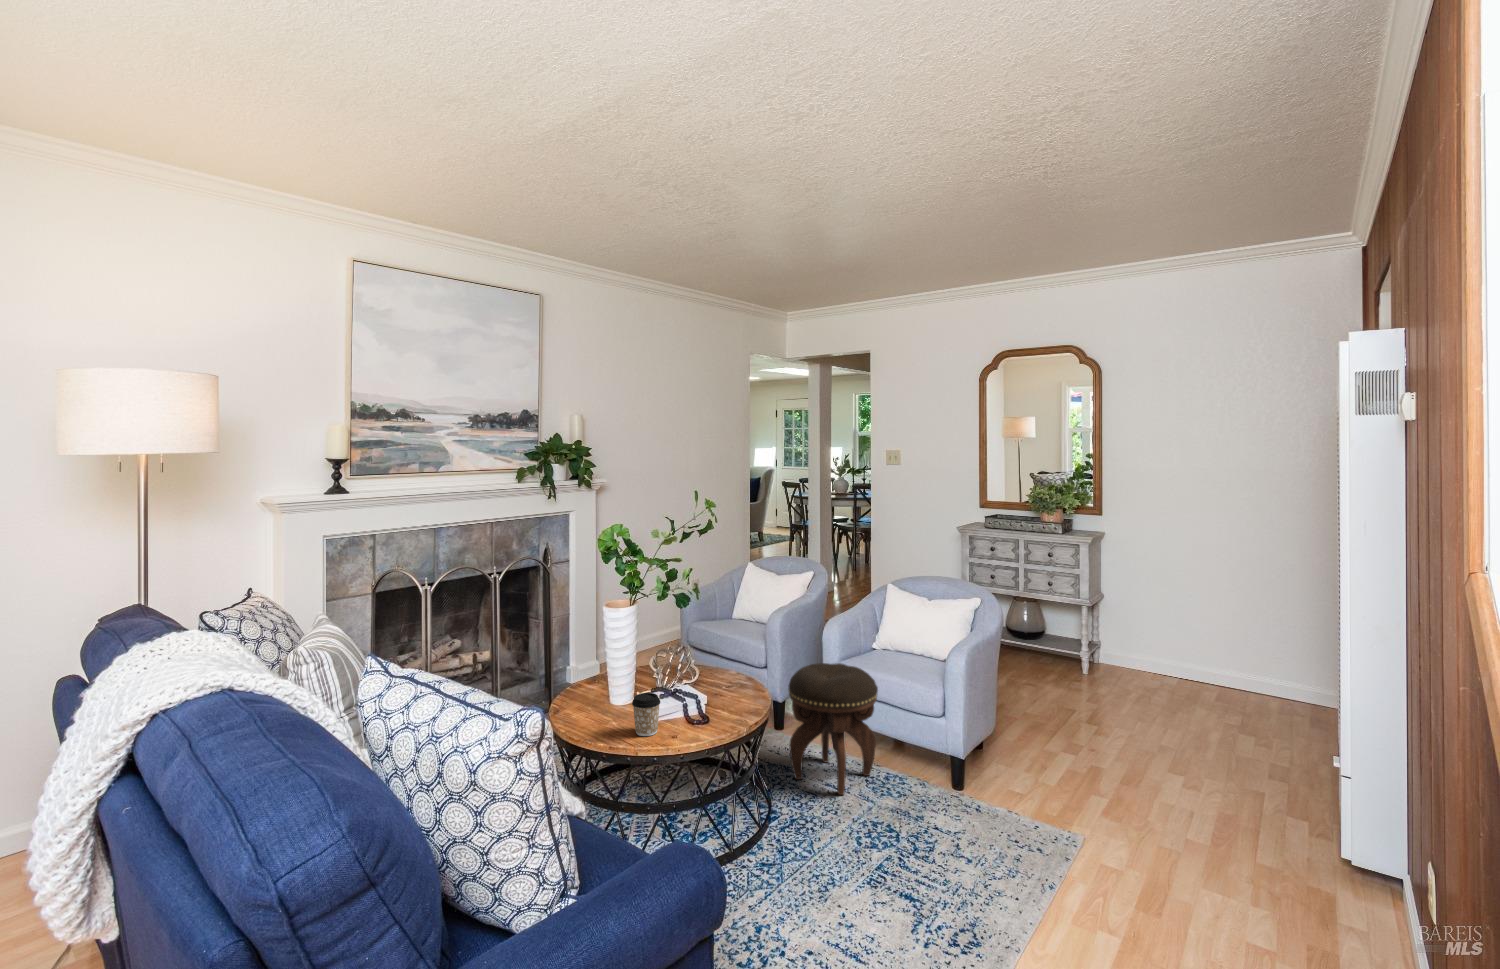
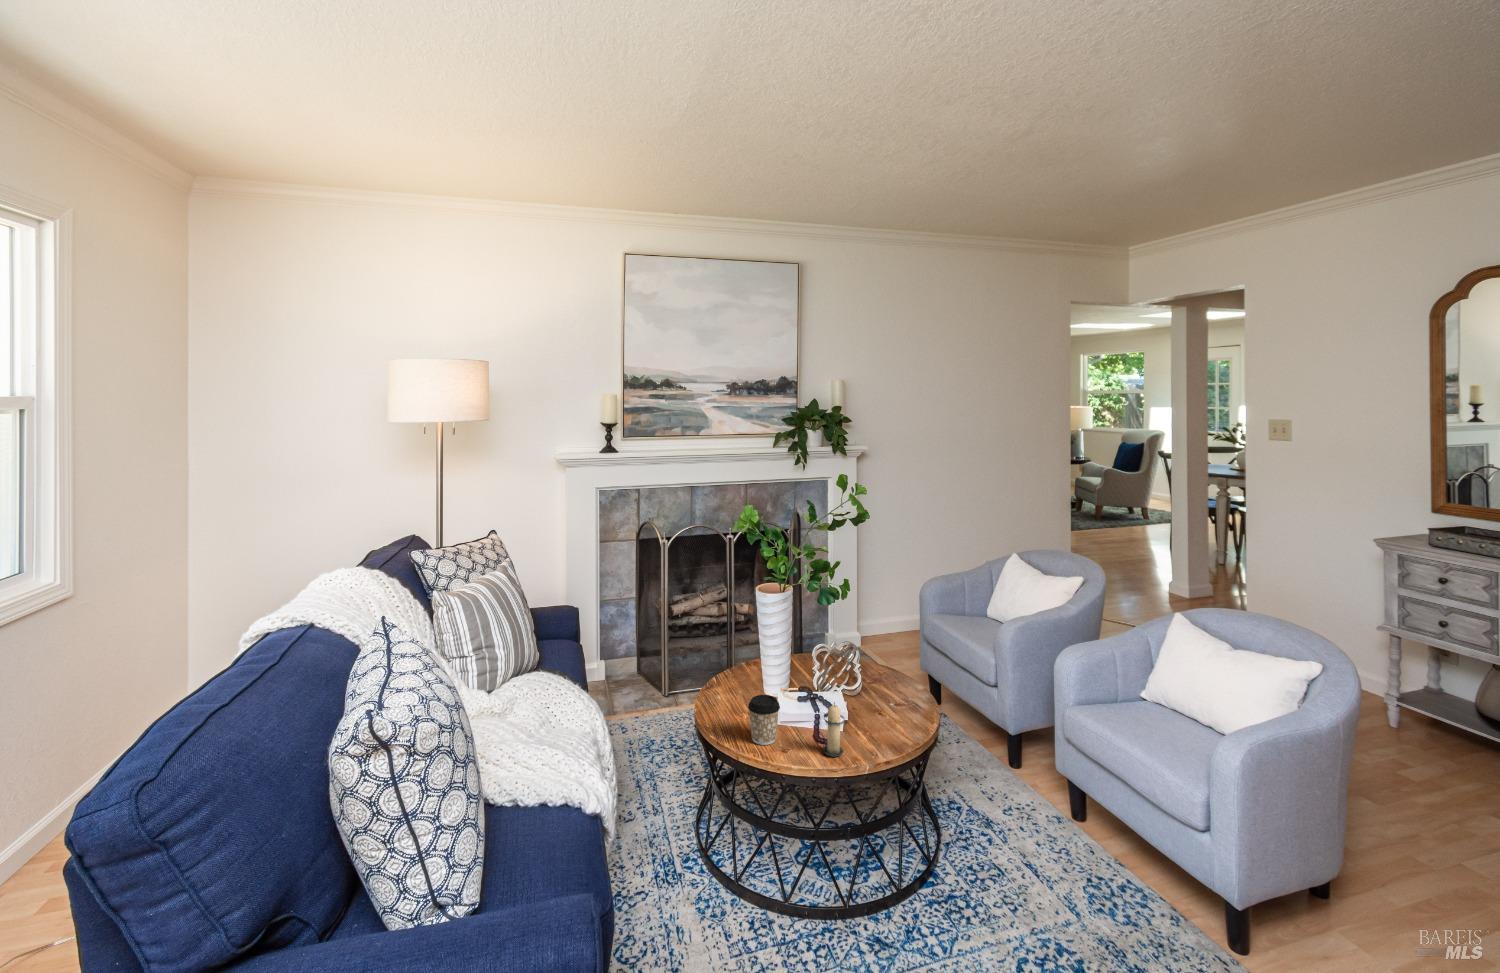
footstool: present [788,663,878,795] -> none [983,701,1117,886]
candle: none [699,683,720,729] -> present [823,702,844,757]

